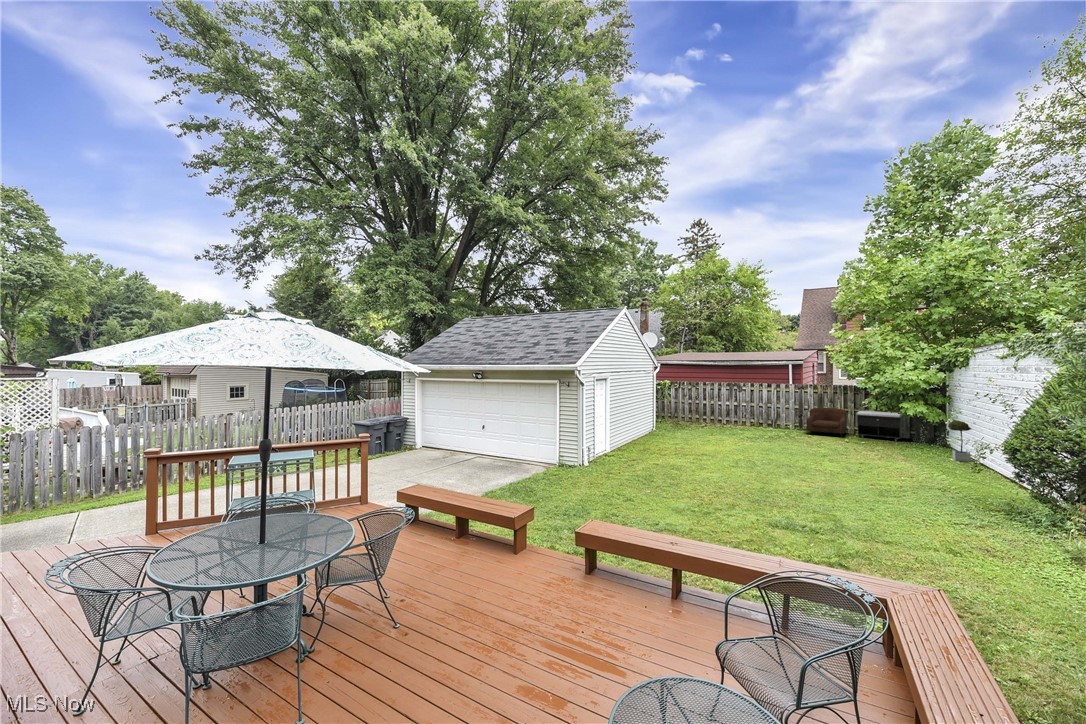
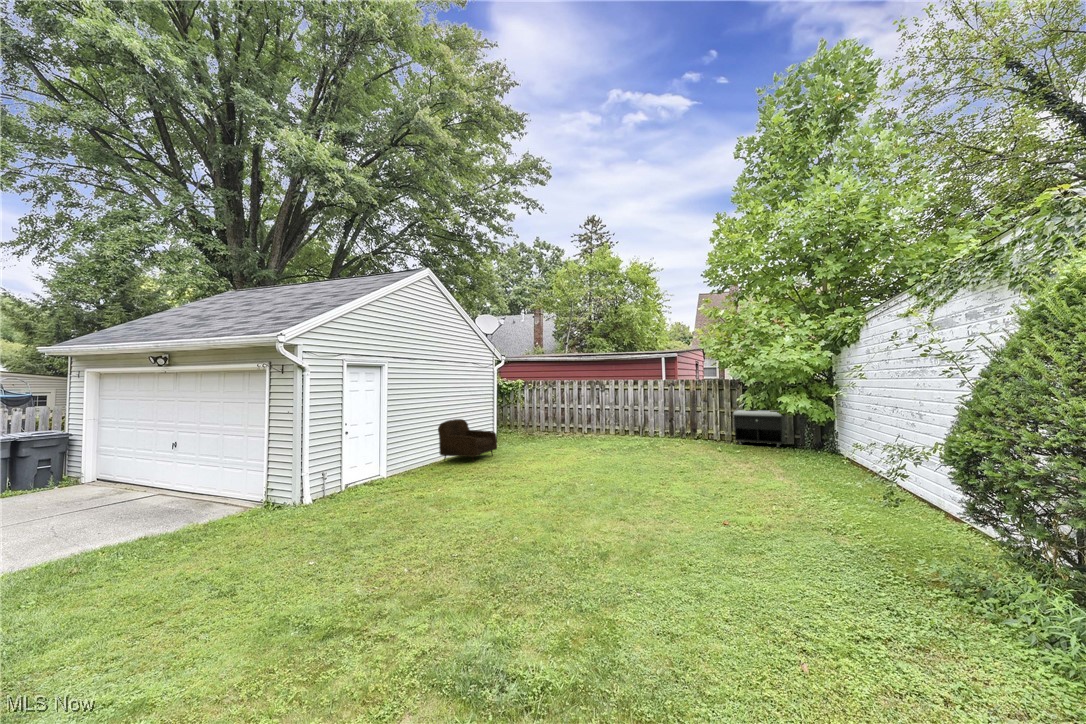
armchair: present [806,408,847,437] -> present [438,419,497,462]
potted tree: present [948,420,971,462] -> none [836,413,865,472]

